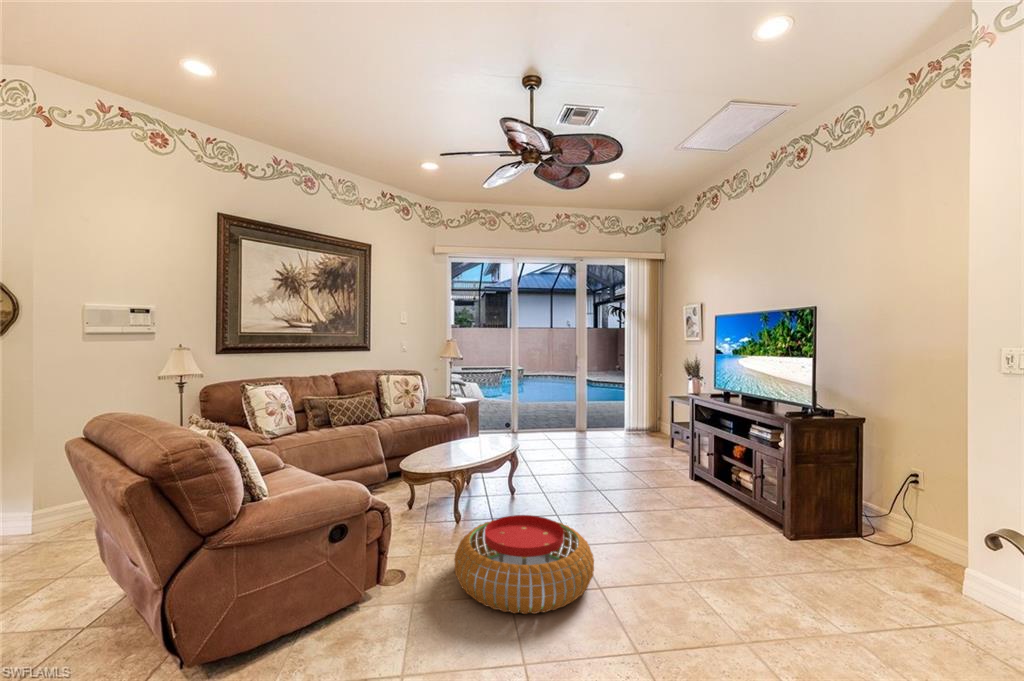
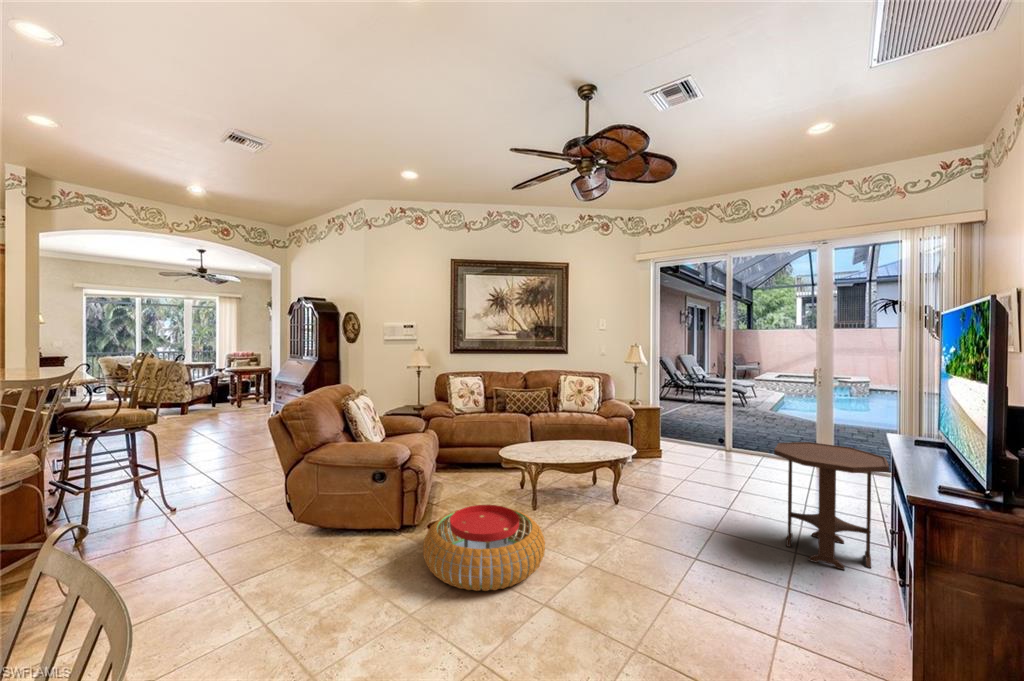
side table: none [634,406,705,488] -> present [774,442,889,570]

